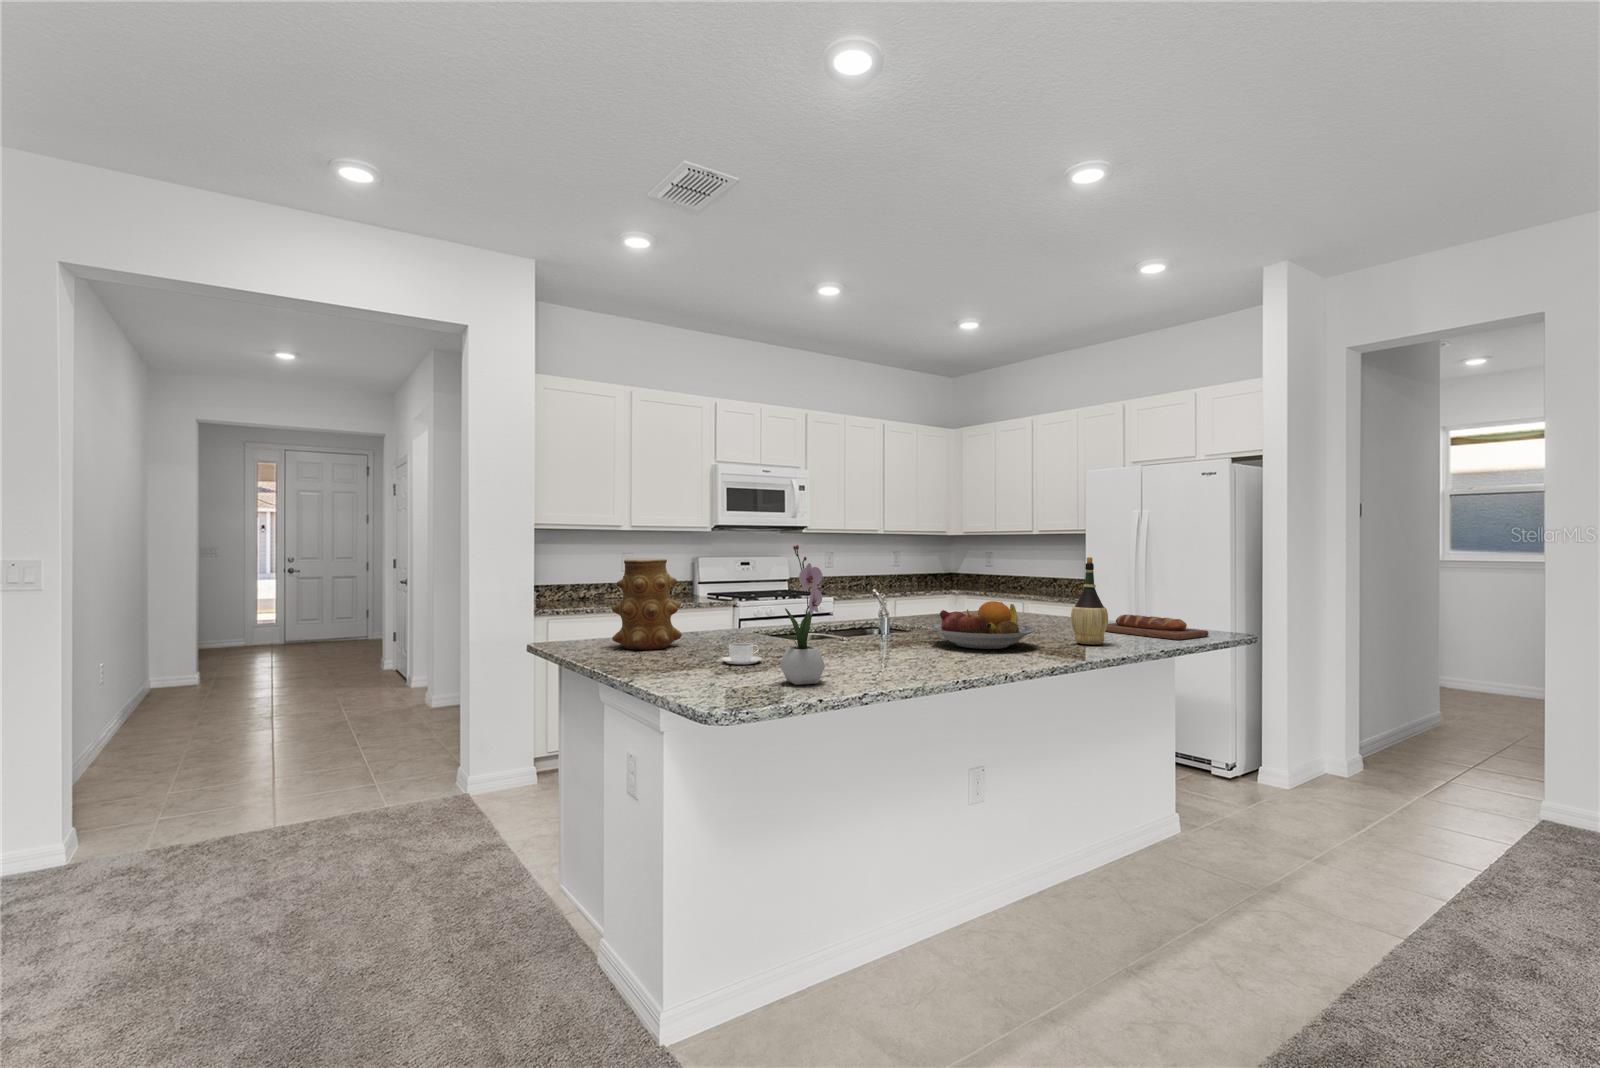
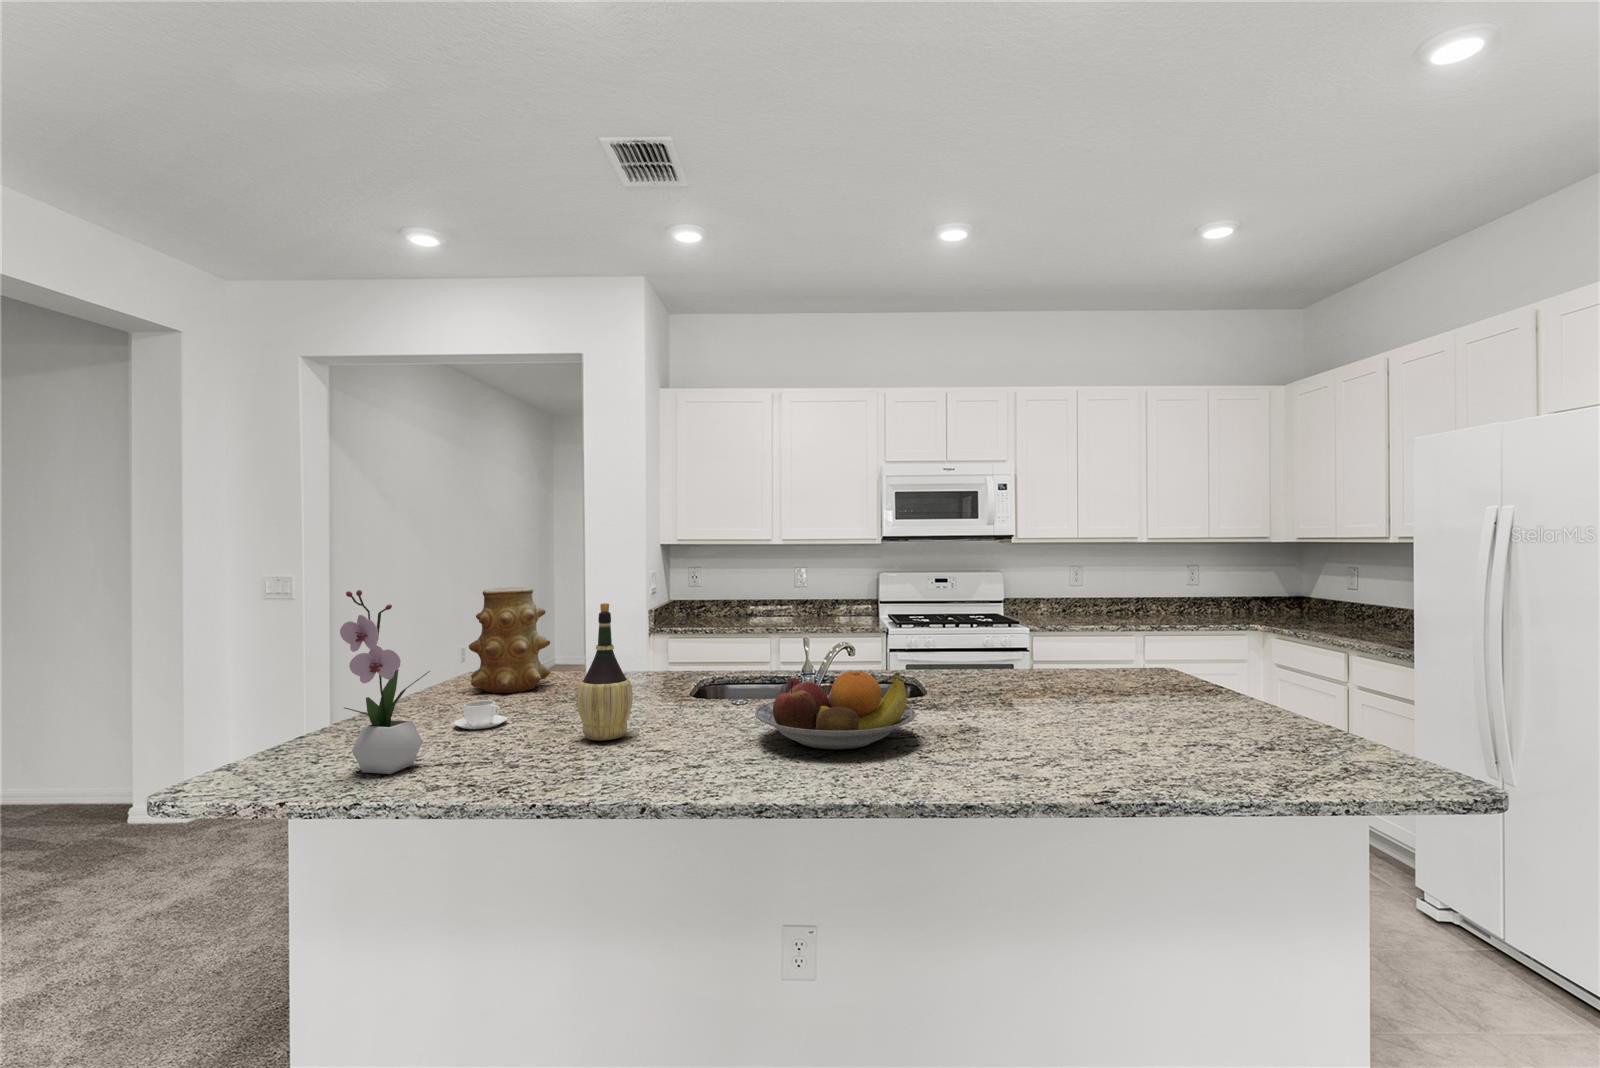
wine bottle: present [1071,557,1108,644] -> present [577,603,633,740]
bread loaf: present [1106,615,1209,640] -> none [1148,710,1337,779]

